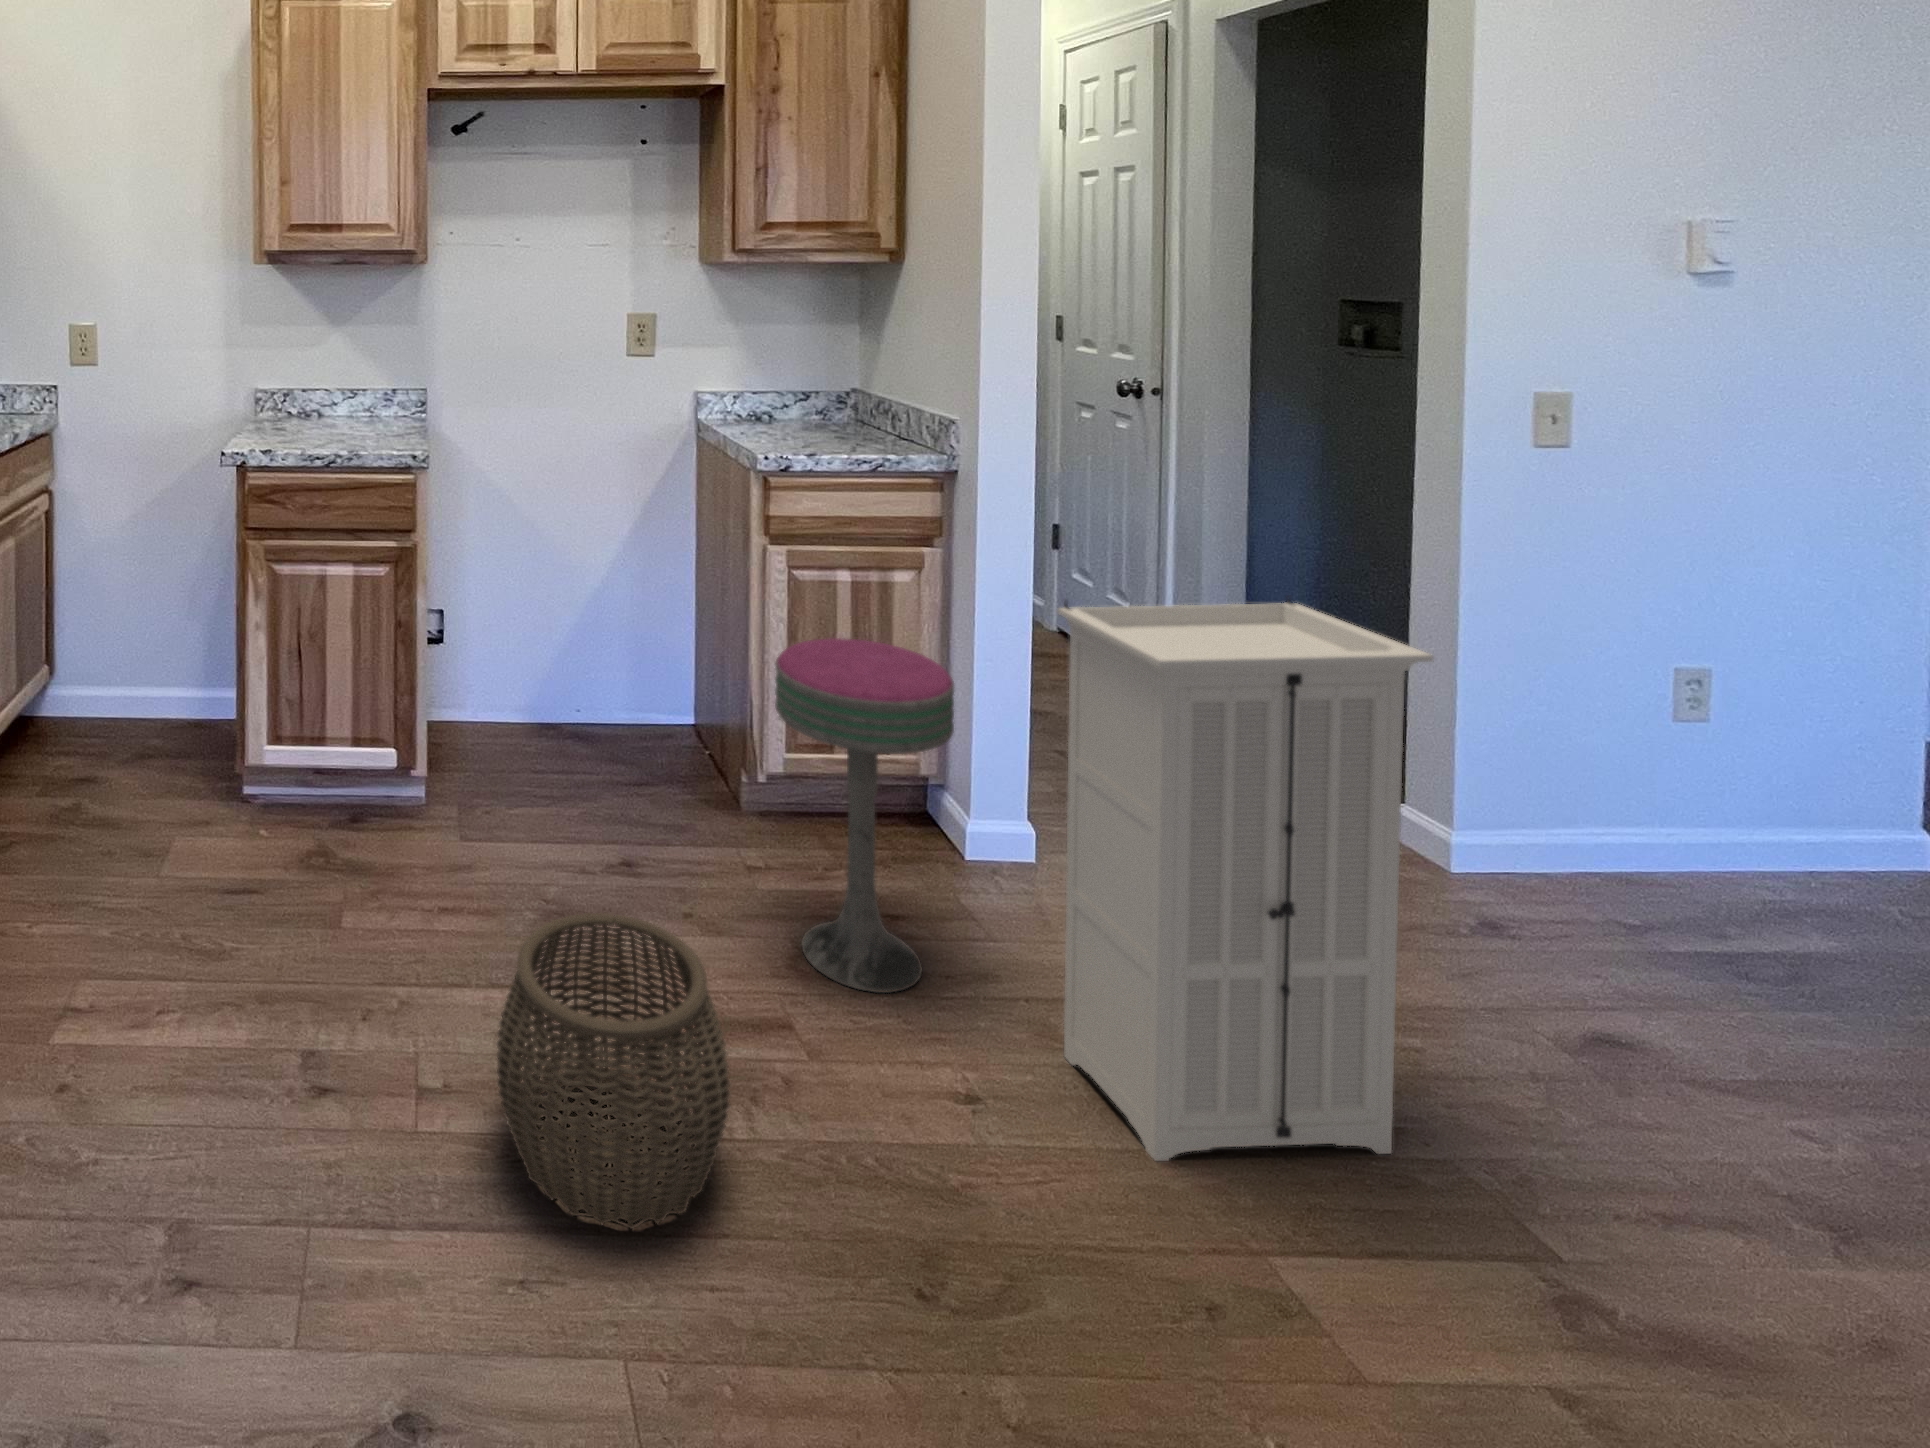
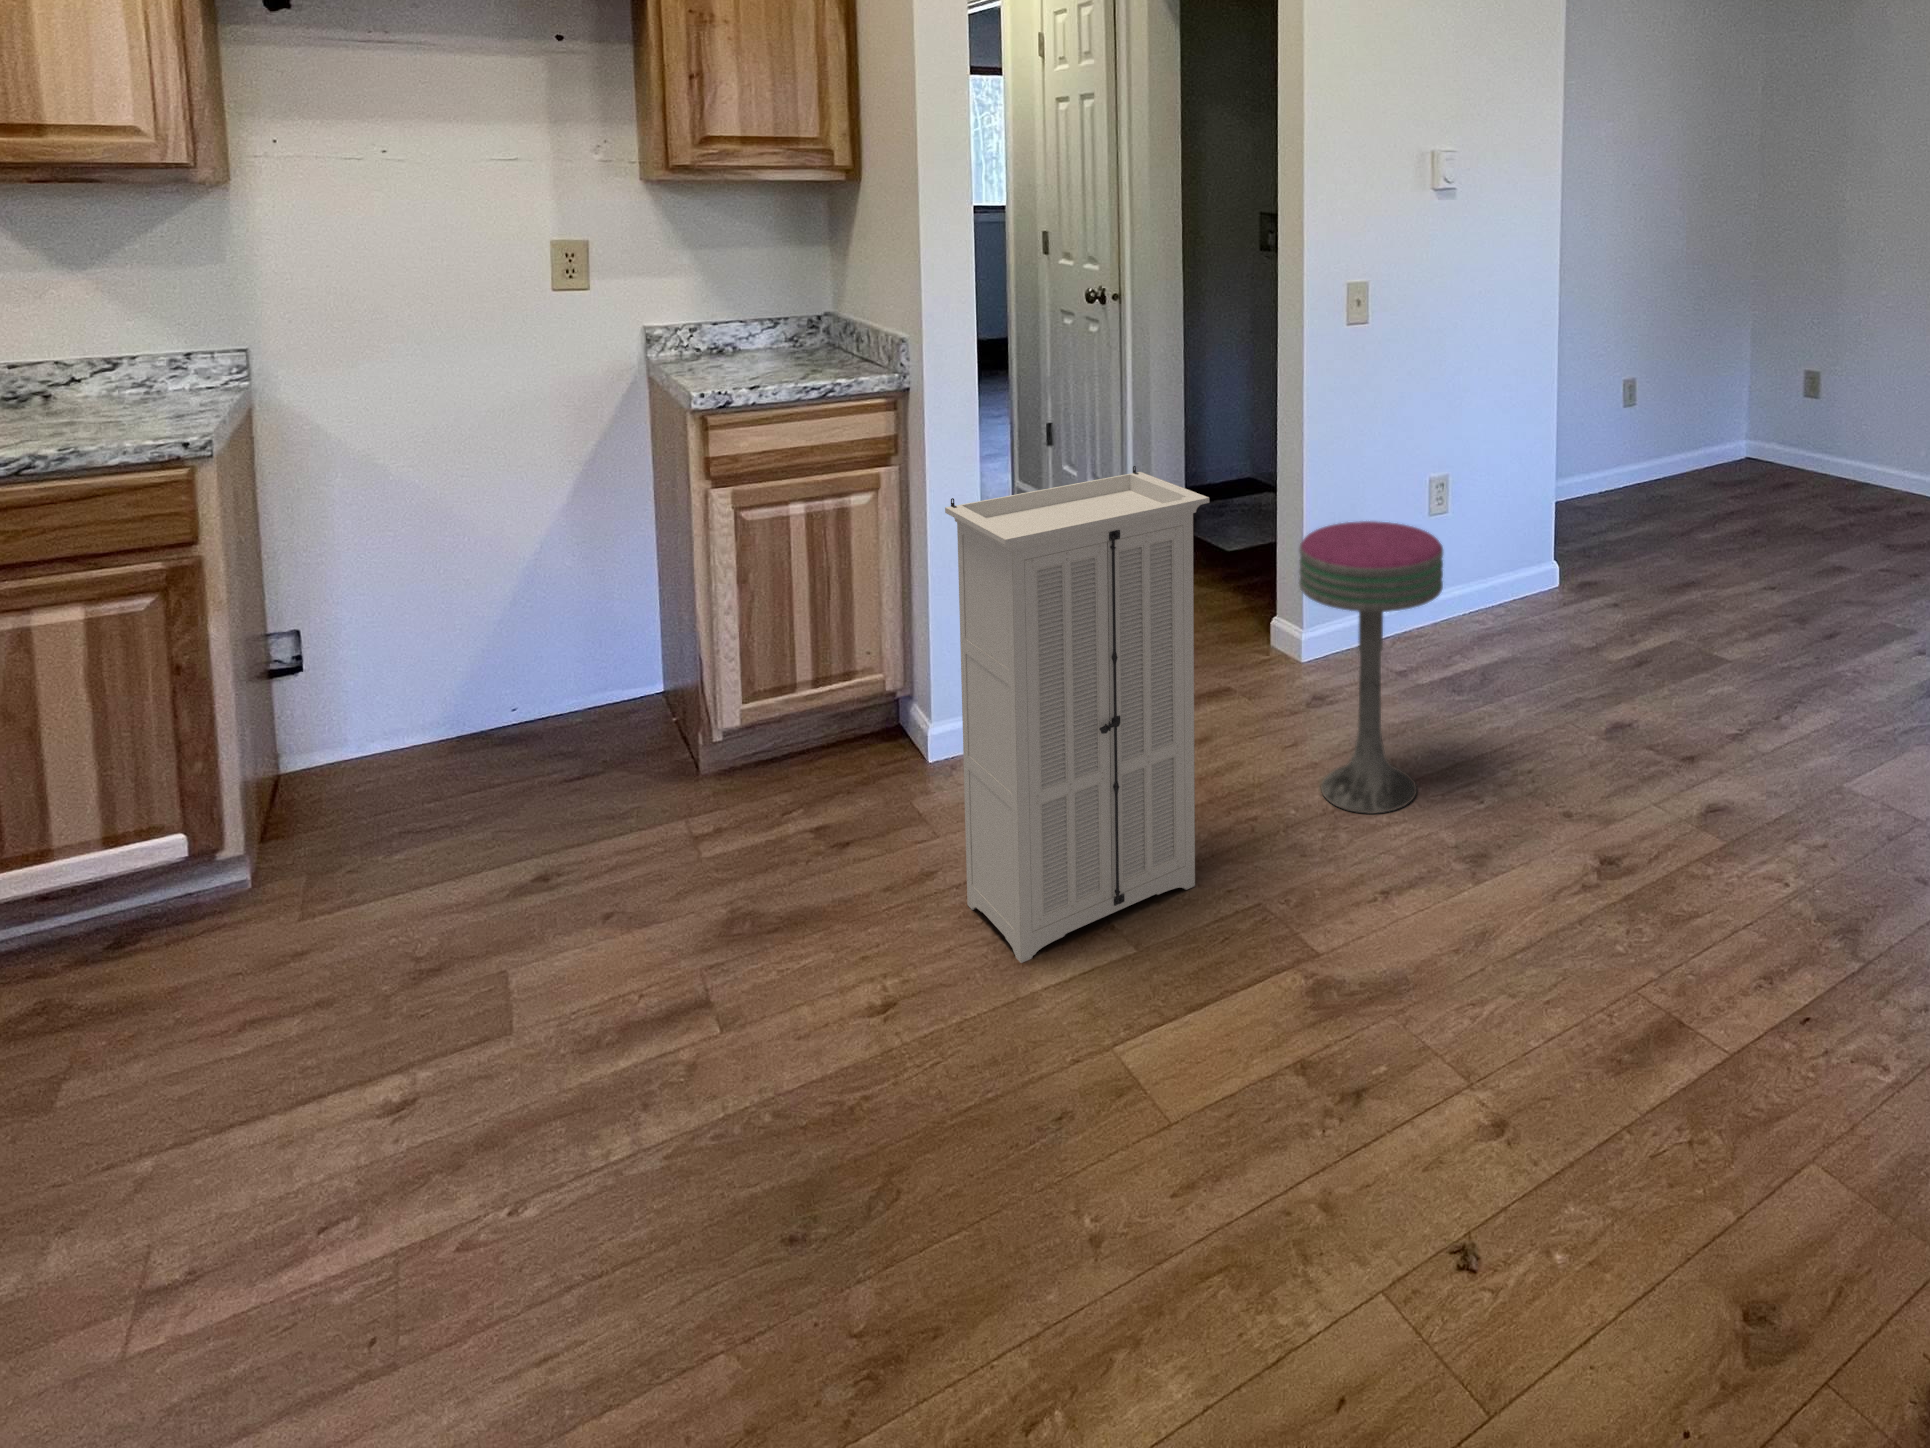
bar stool: present [775,638,954,993] -> present [1299,521,1443,814]
woven basket: present [497,913,730,1228] -> none [268,928,592,1283]

